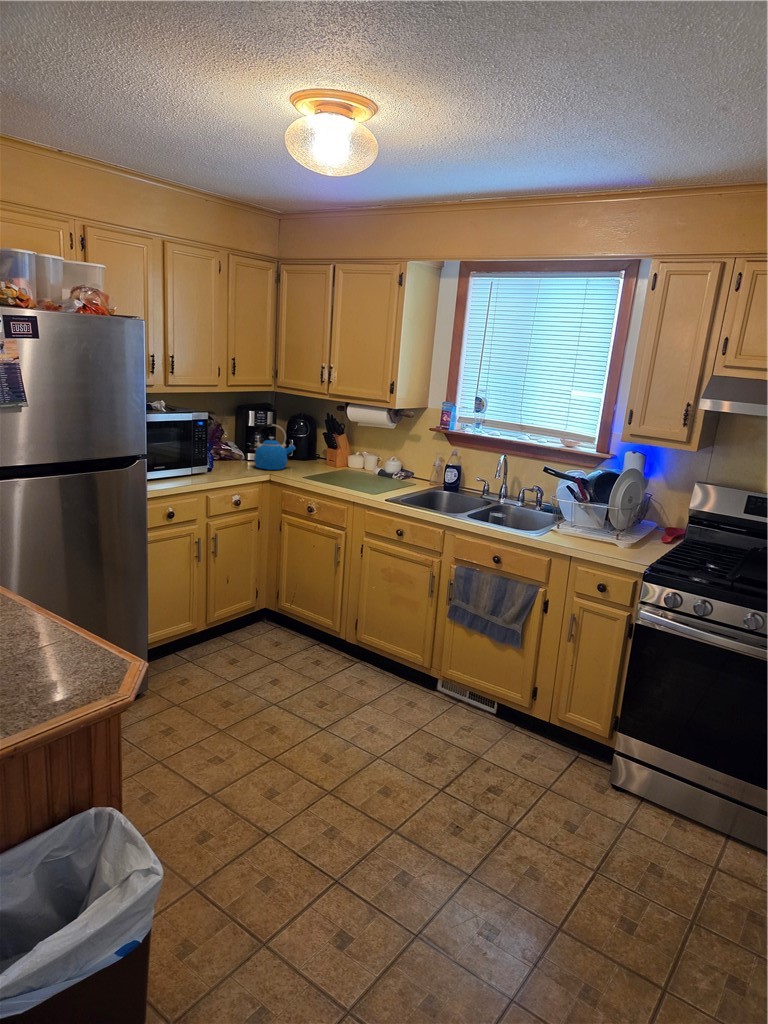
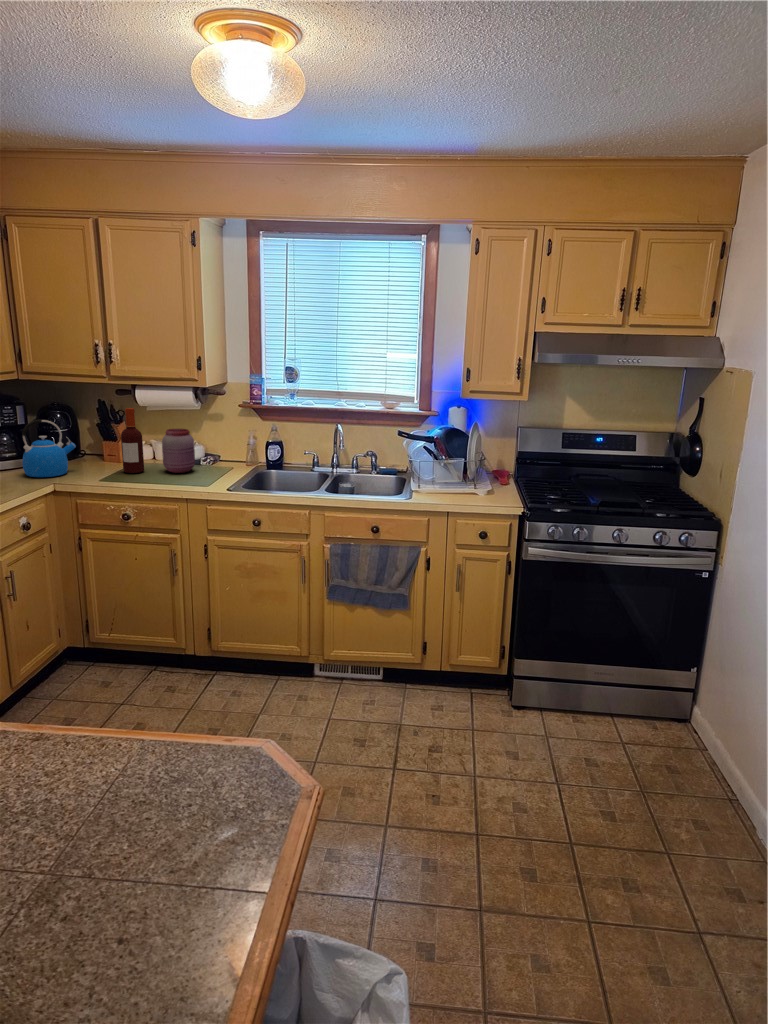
bottle: none [324,421,343,477] -> present [121,408,144,473]
jar: none [355,443,383,482] -> present [162,429,195,473]

